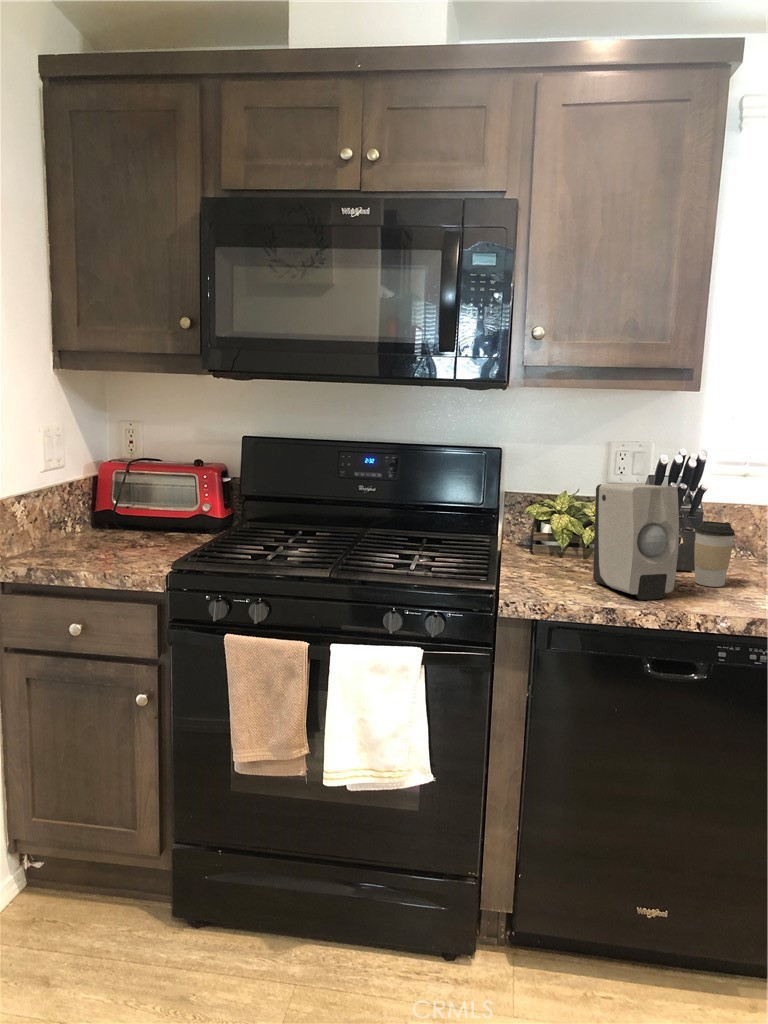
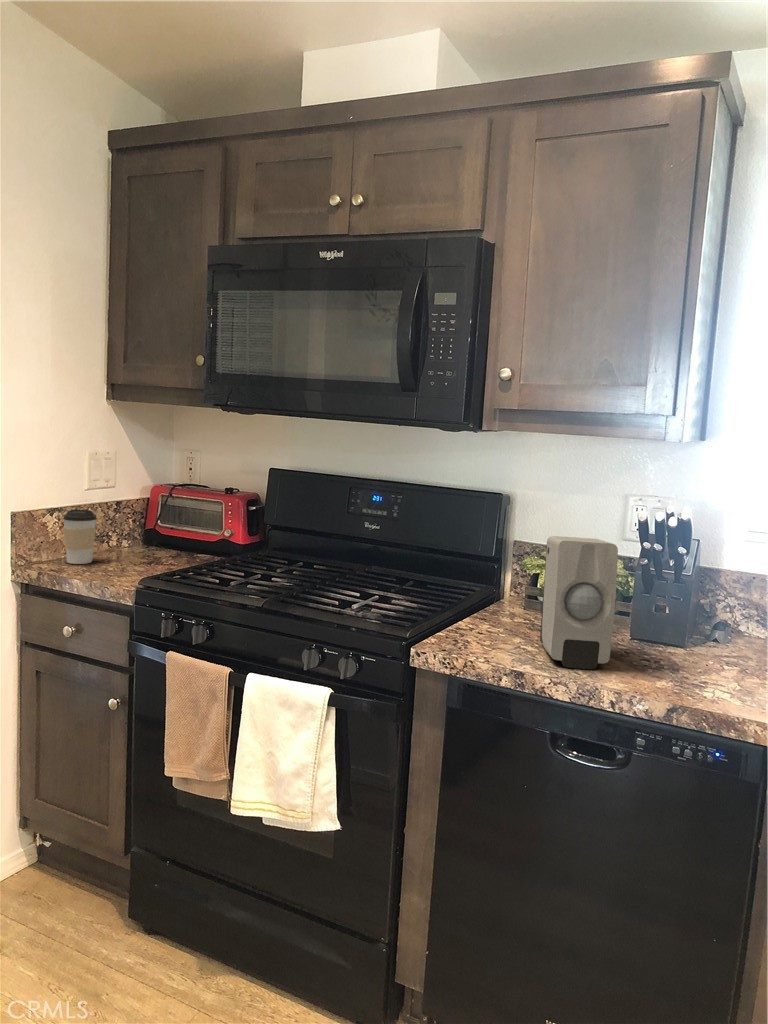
coffee cup: present [694,521,735,587] -> present [63,510,97,564]

